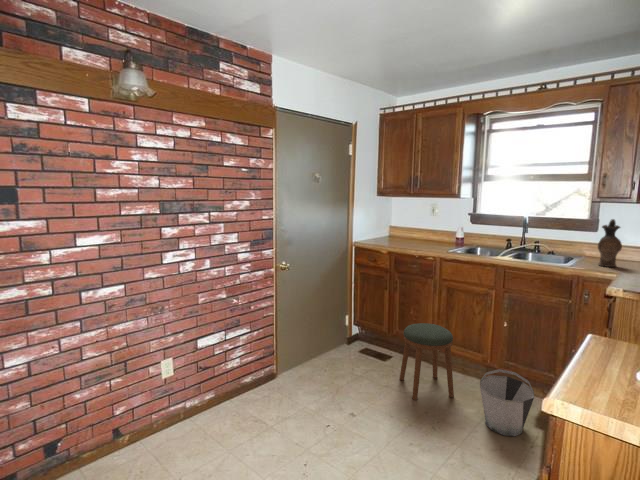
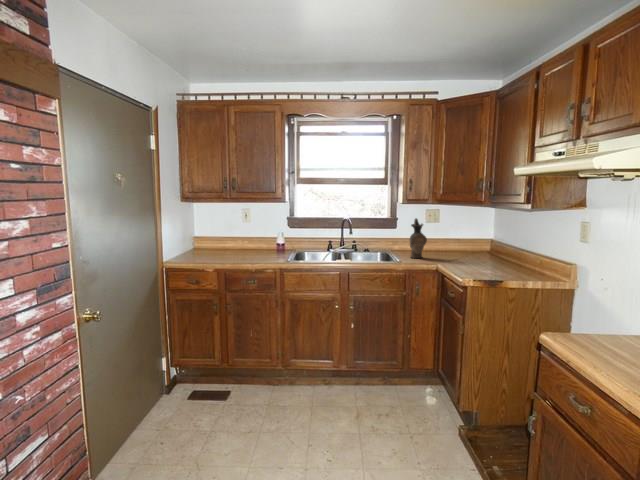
stool: present [400,323,454,400] -> none [257,342,319,434]
bucket: present [480,369,534,436] -> none [351,369,401,434]

